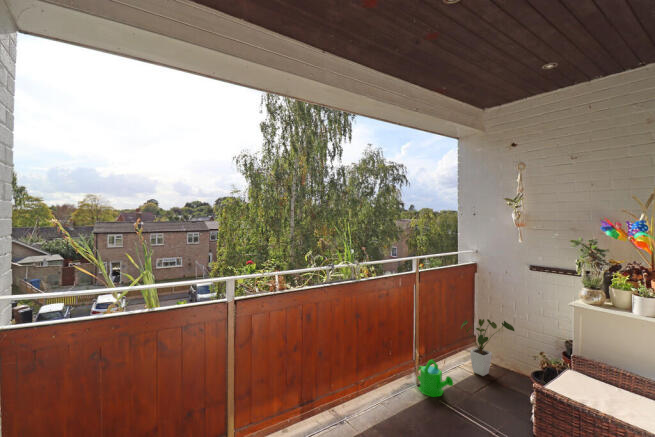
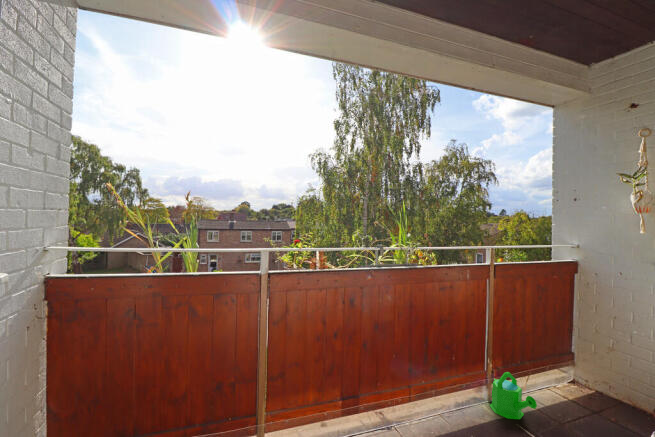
house plant: present [461,319,514,376] -> none [551,330,634,405]

